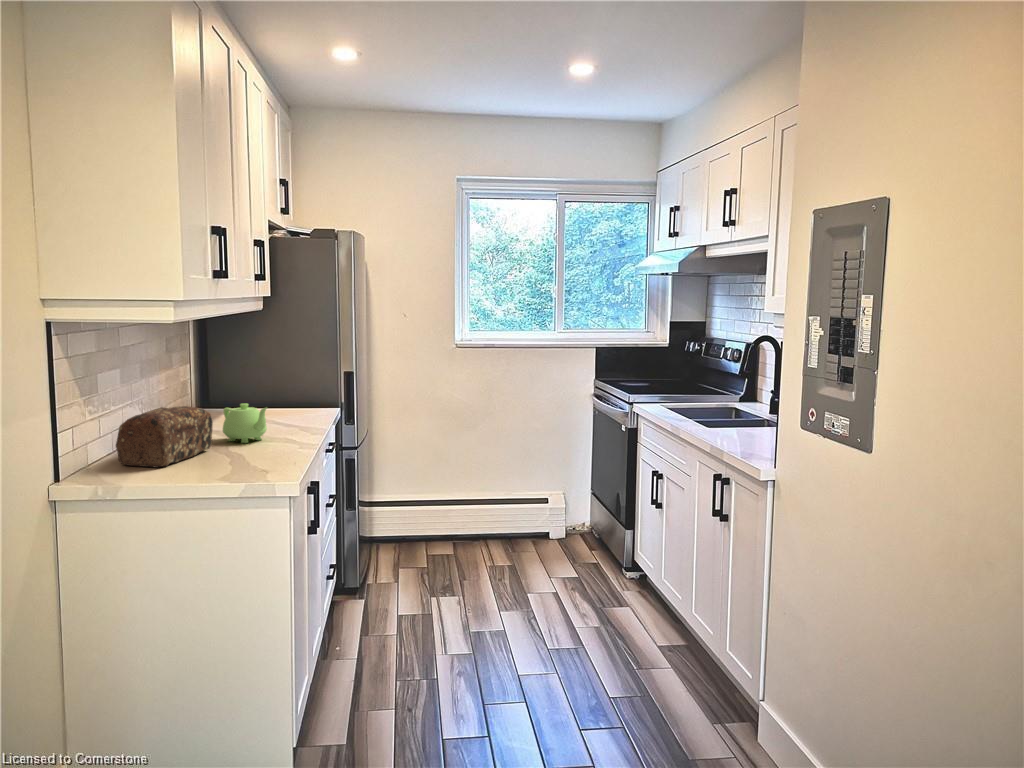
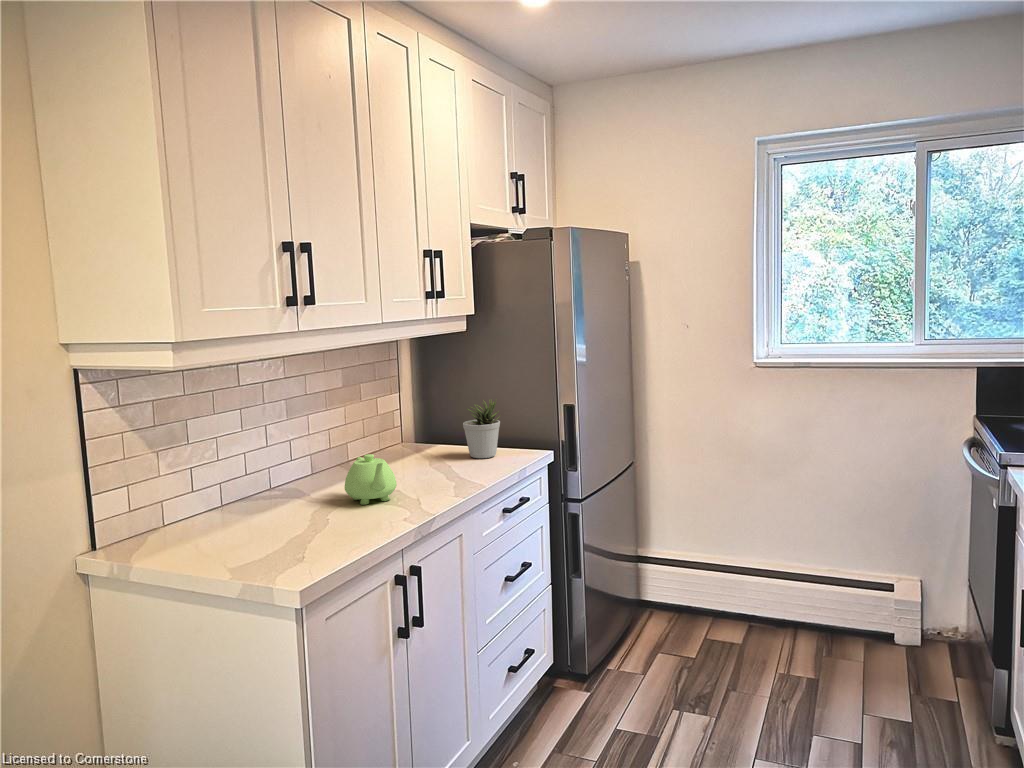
potted plant: none [267,365,301,415] -> present [463,400,501,458]
bread loaf: present [116,406,213,468] -> none [181,459,311,539]

